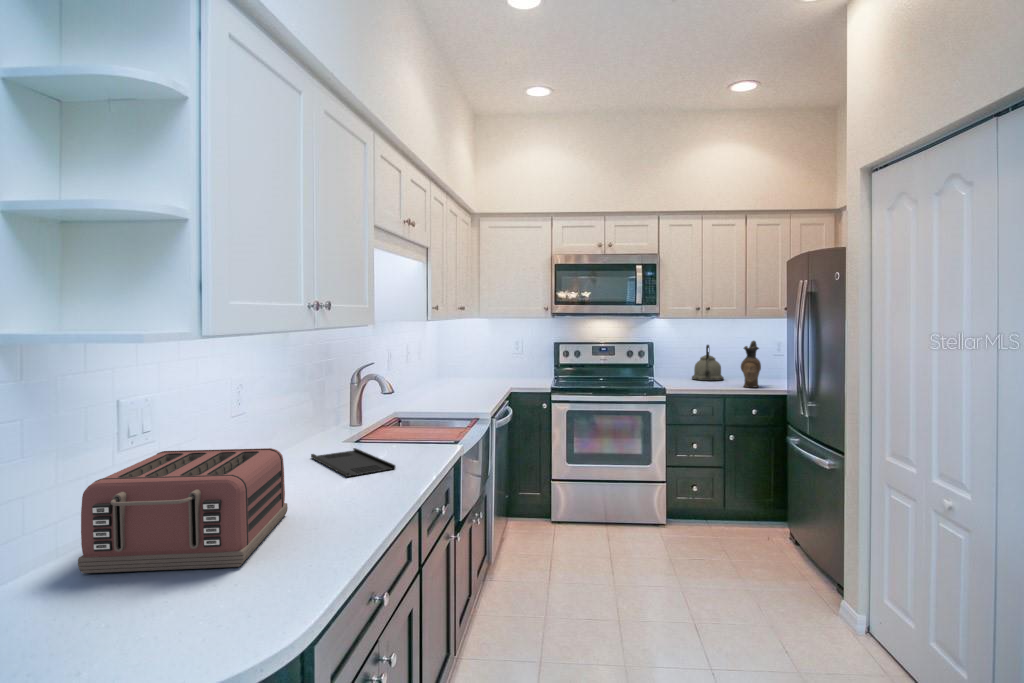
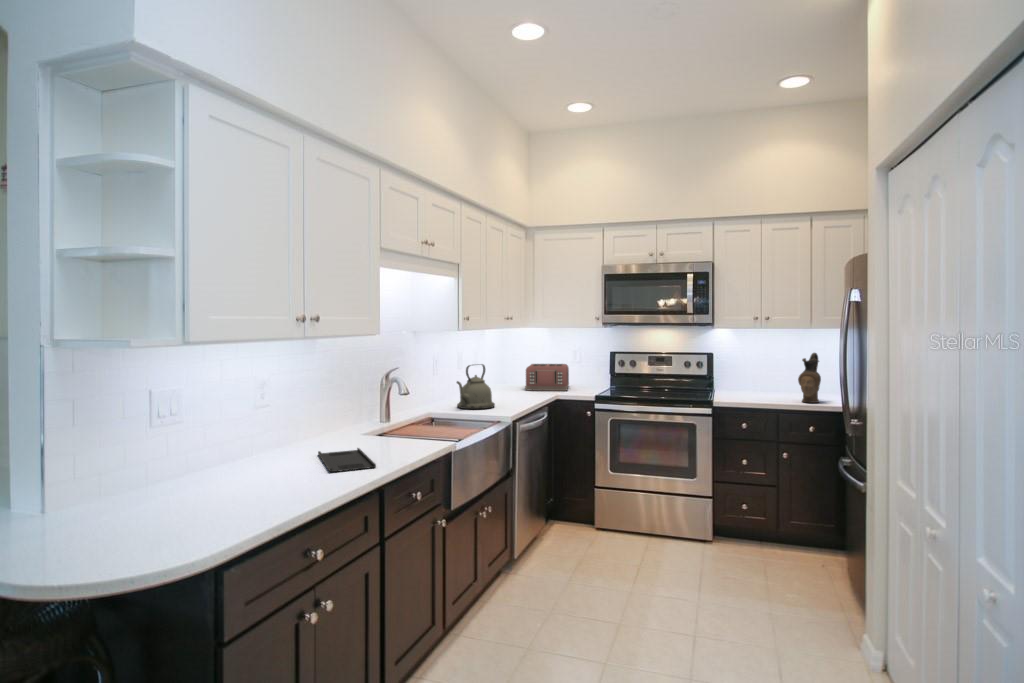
kettle: present [692,345,724,381] -> present [457,364,495,409]
toaster: present [78,448,288,573] -> present [525,364,569,391]

